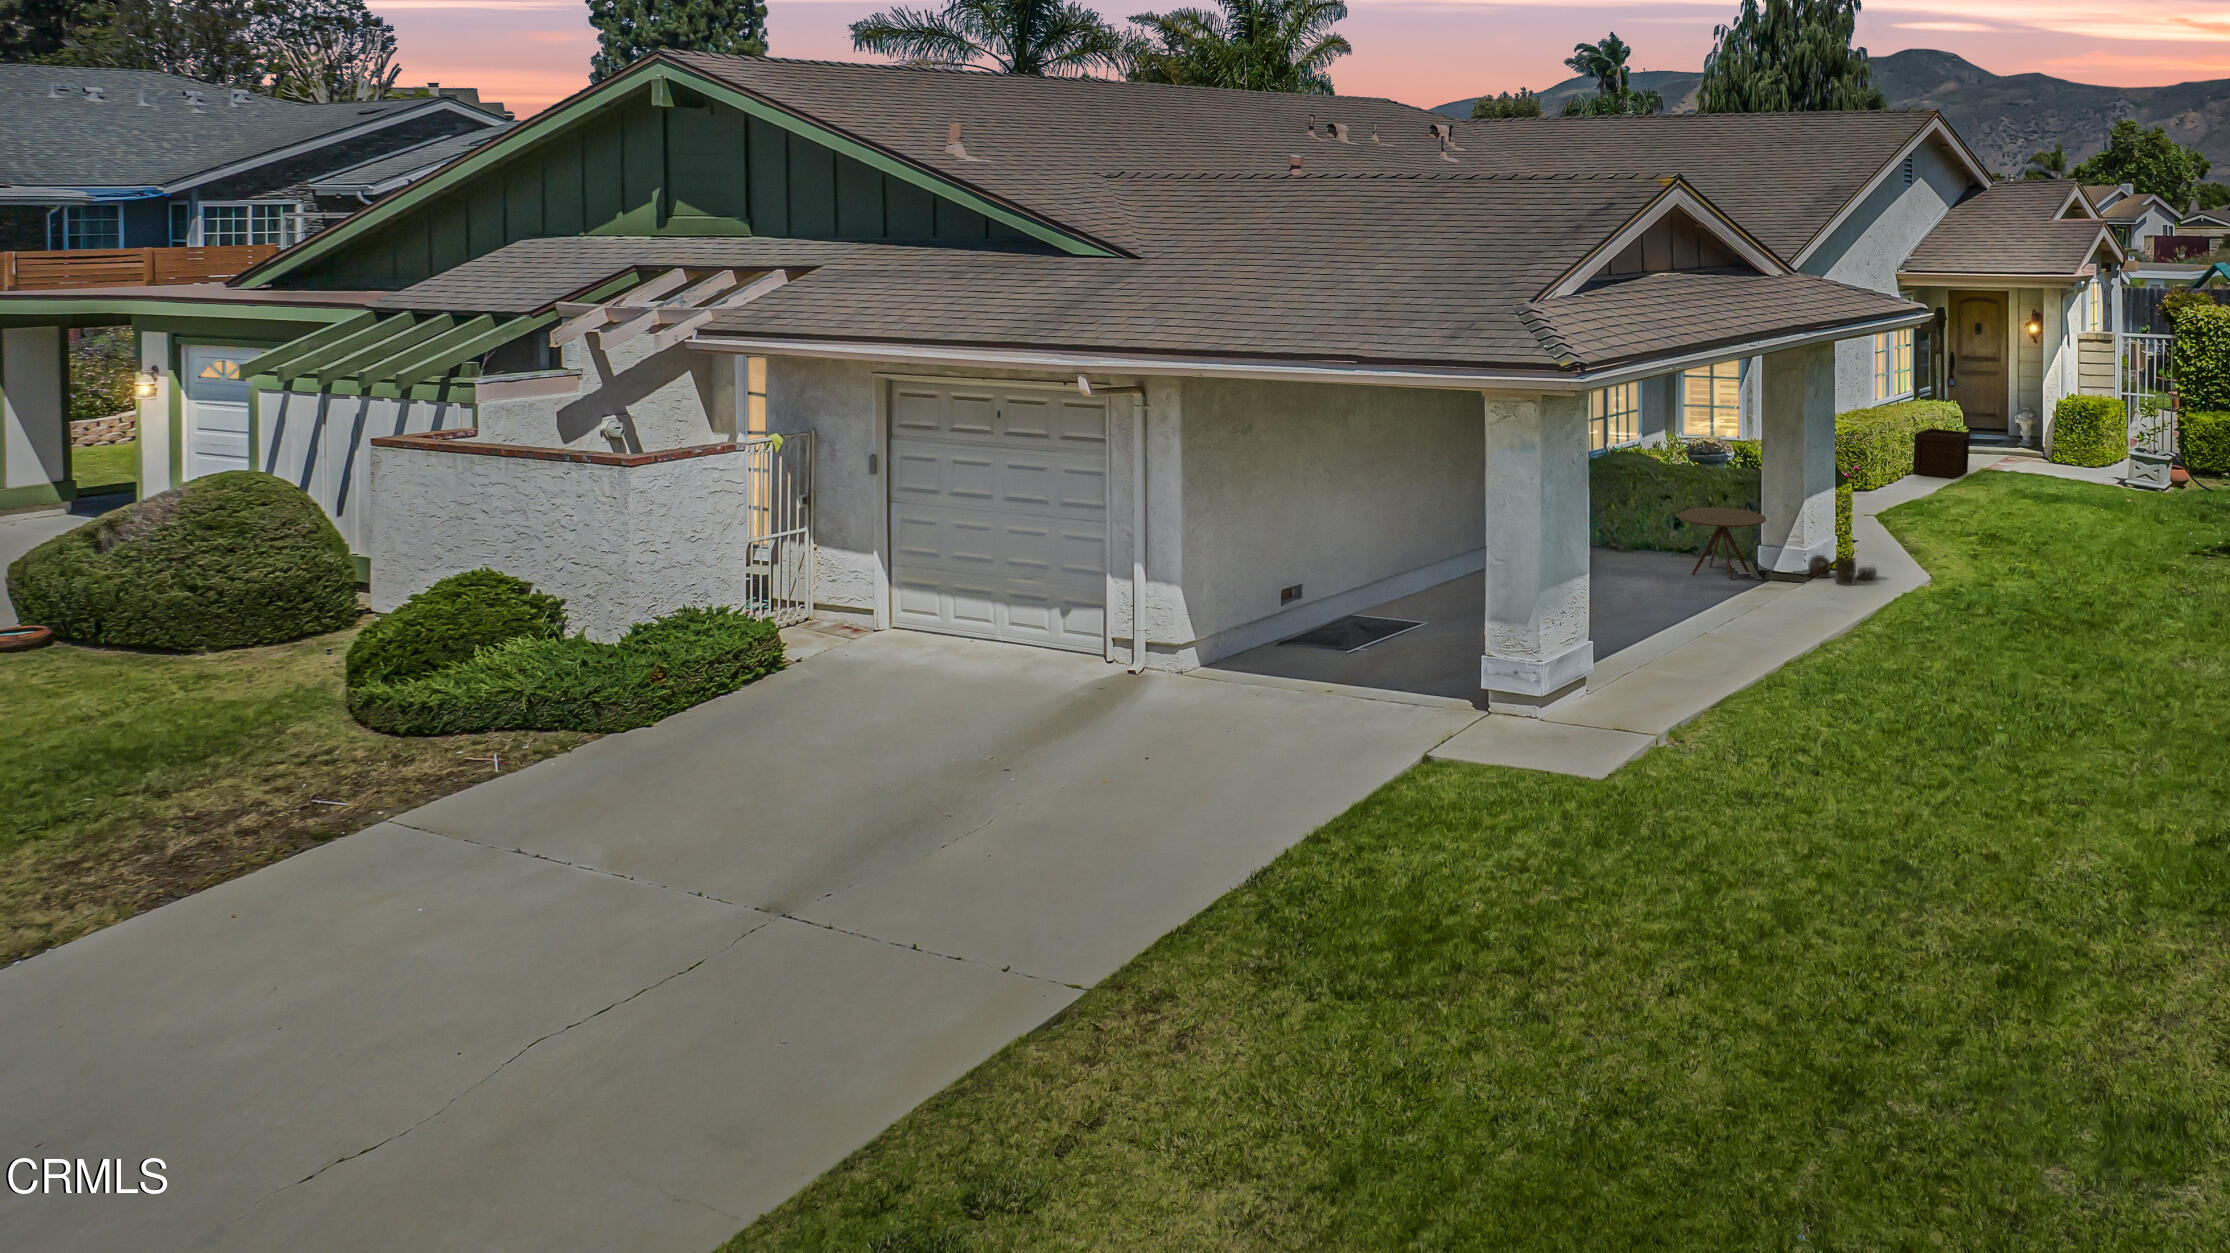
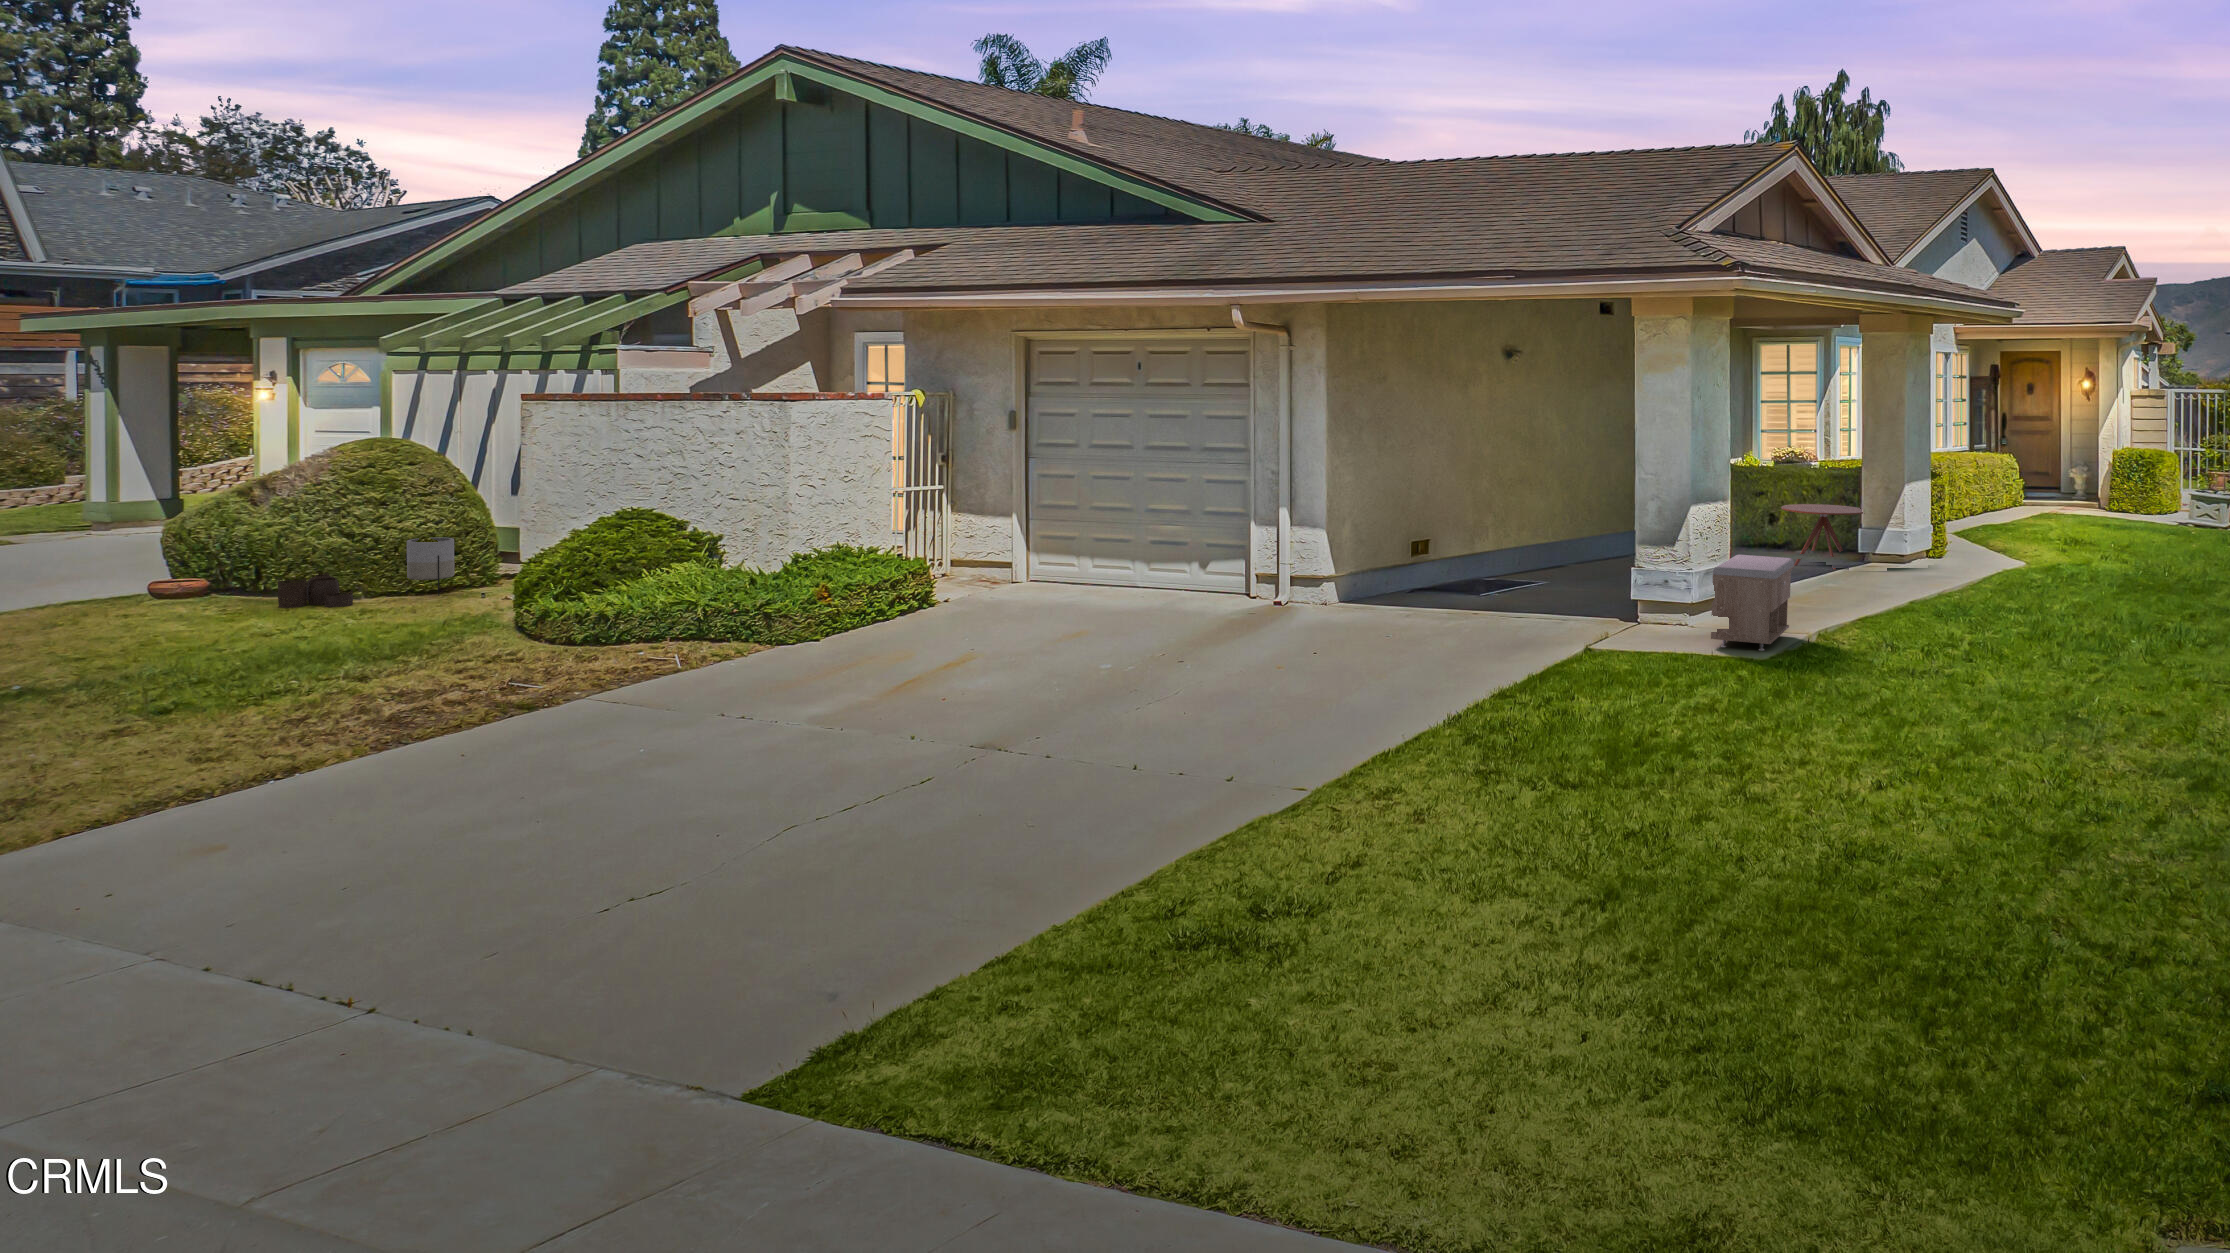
wooden crate: present [1913,429,1970,479] -> none [1981,470,2035,516]
woven basket: present [1808,555,1877,585] -> present [278,572,353,608]
planter: none [253,586,306,648] -> present [406,537,455,596]
storage bench: none [1562,619,1653,728] -> present [1711,555,1794,651]

